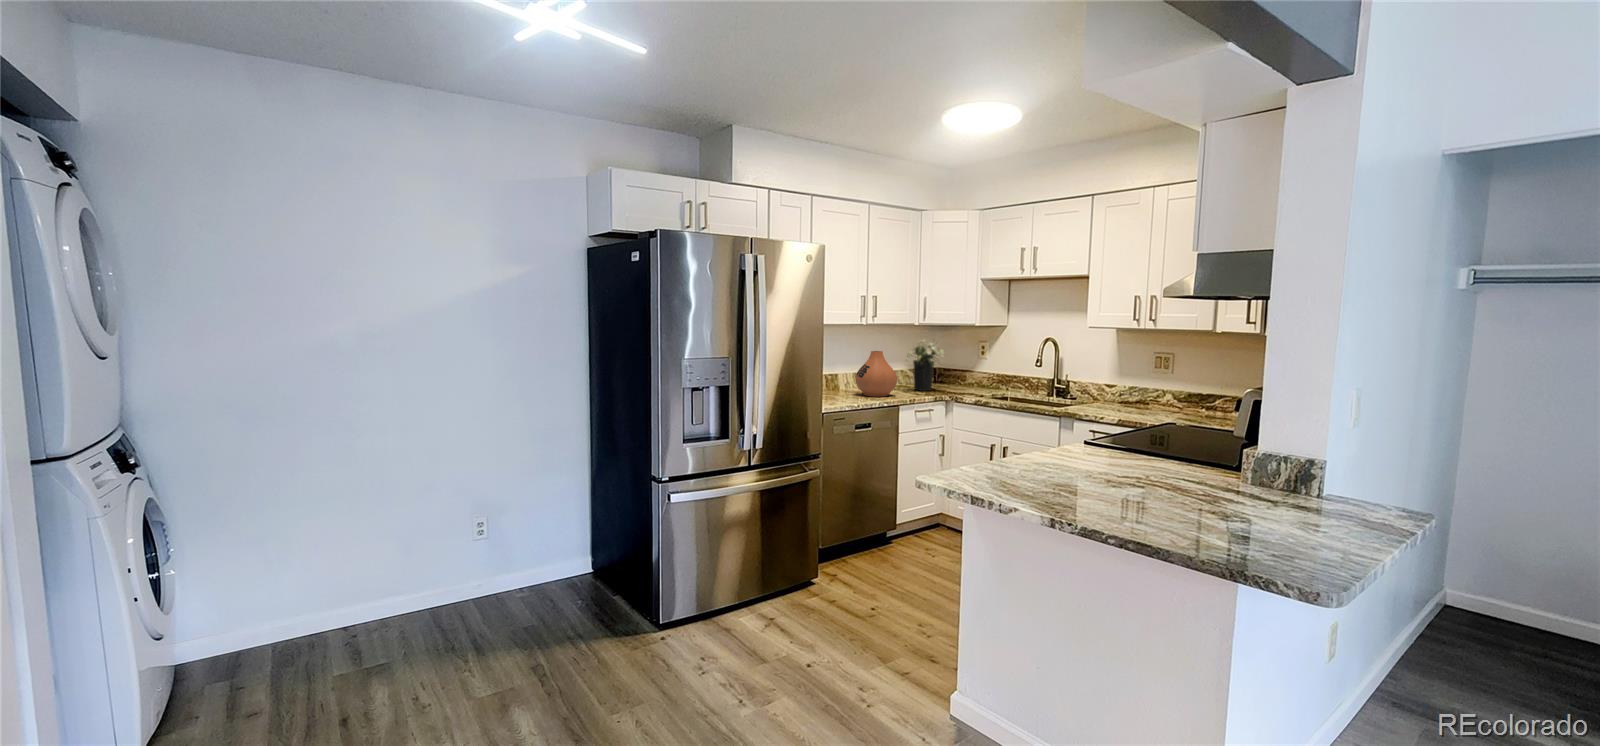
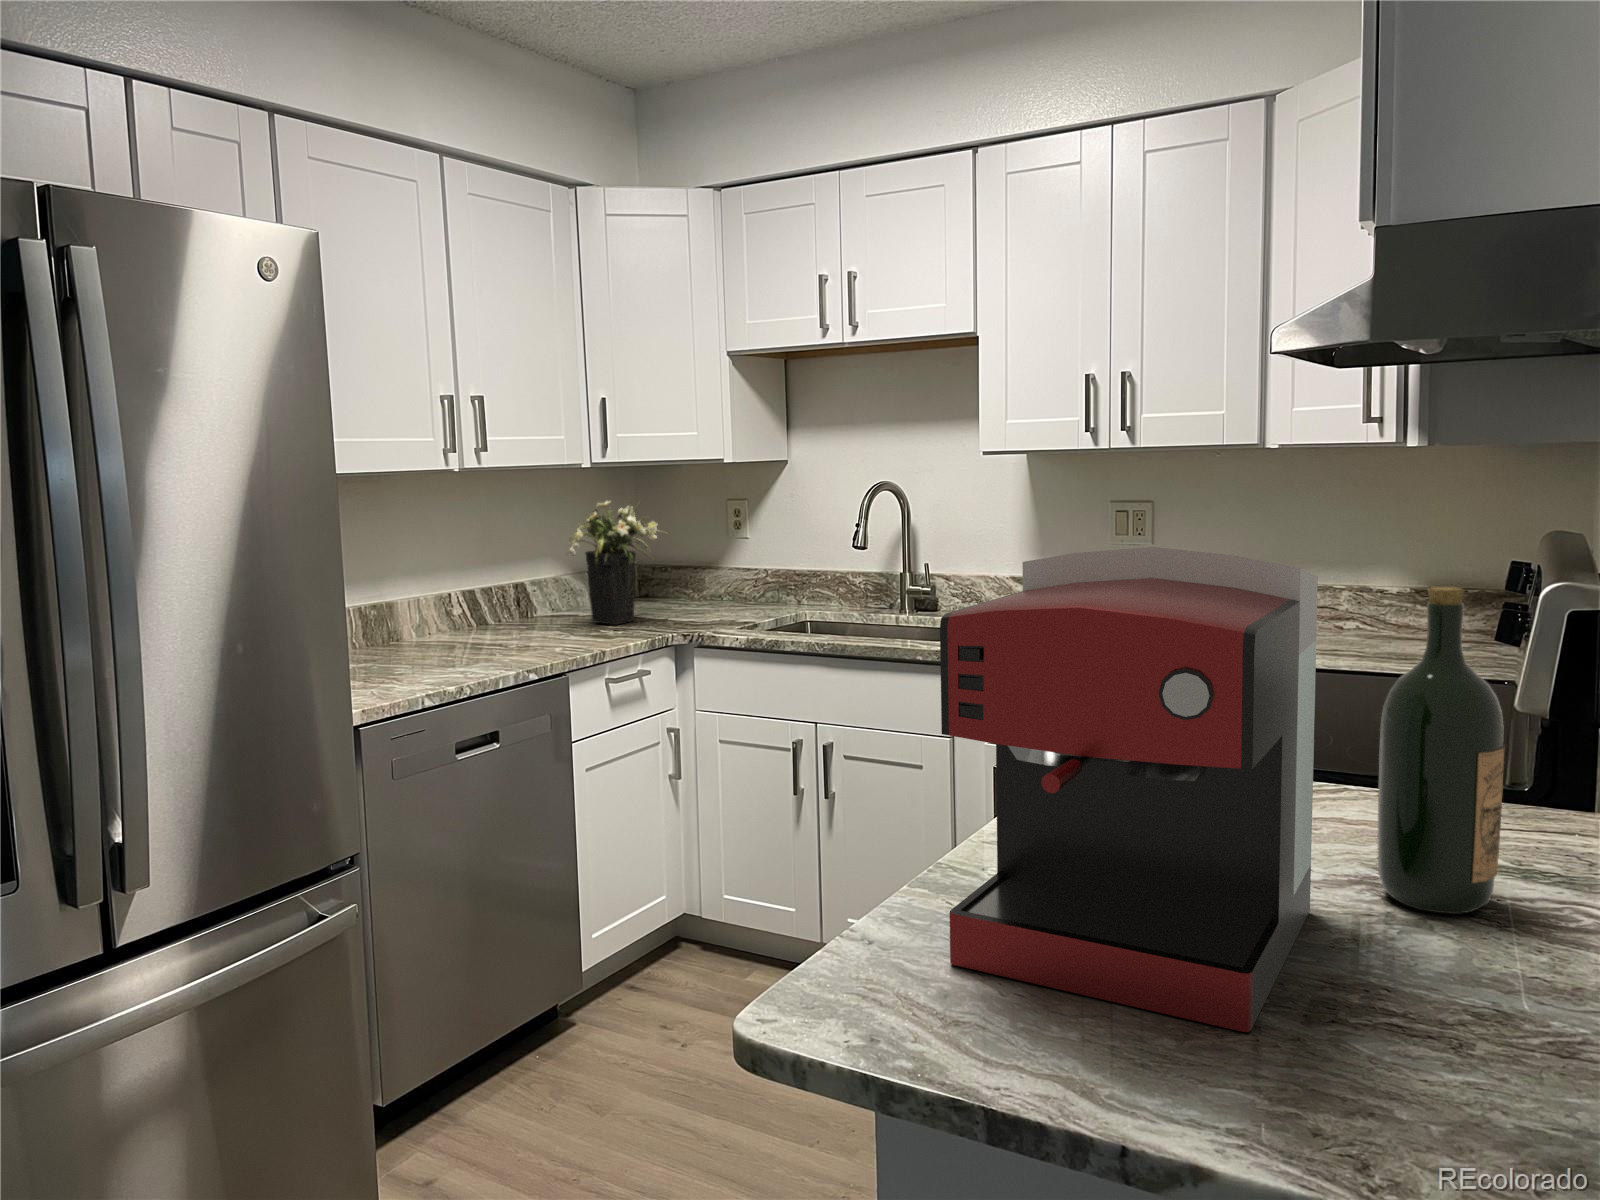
vase: present [855,351,897,397] -> none [440,534,552,653]
coffee maker: none [985,366,1108,490] -> present [940,547,1318,1032]
wine bottle: none [1130,384,1169,483] -> present [1378,587,1505,914]

